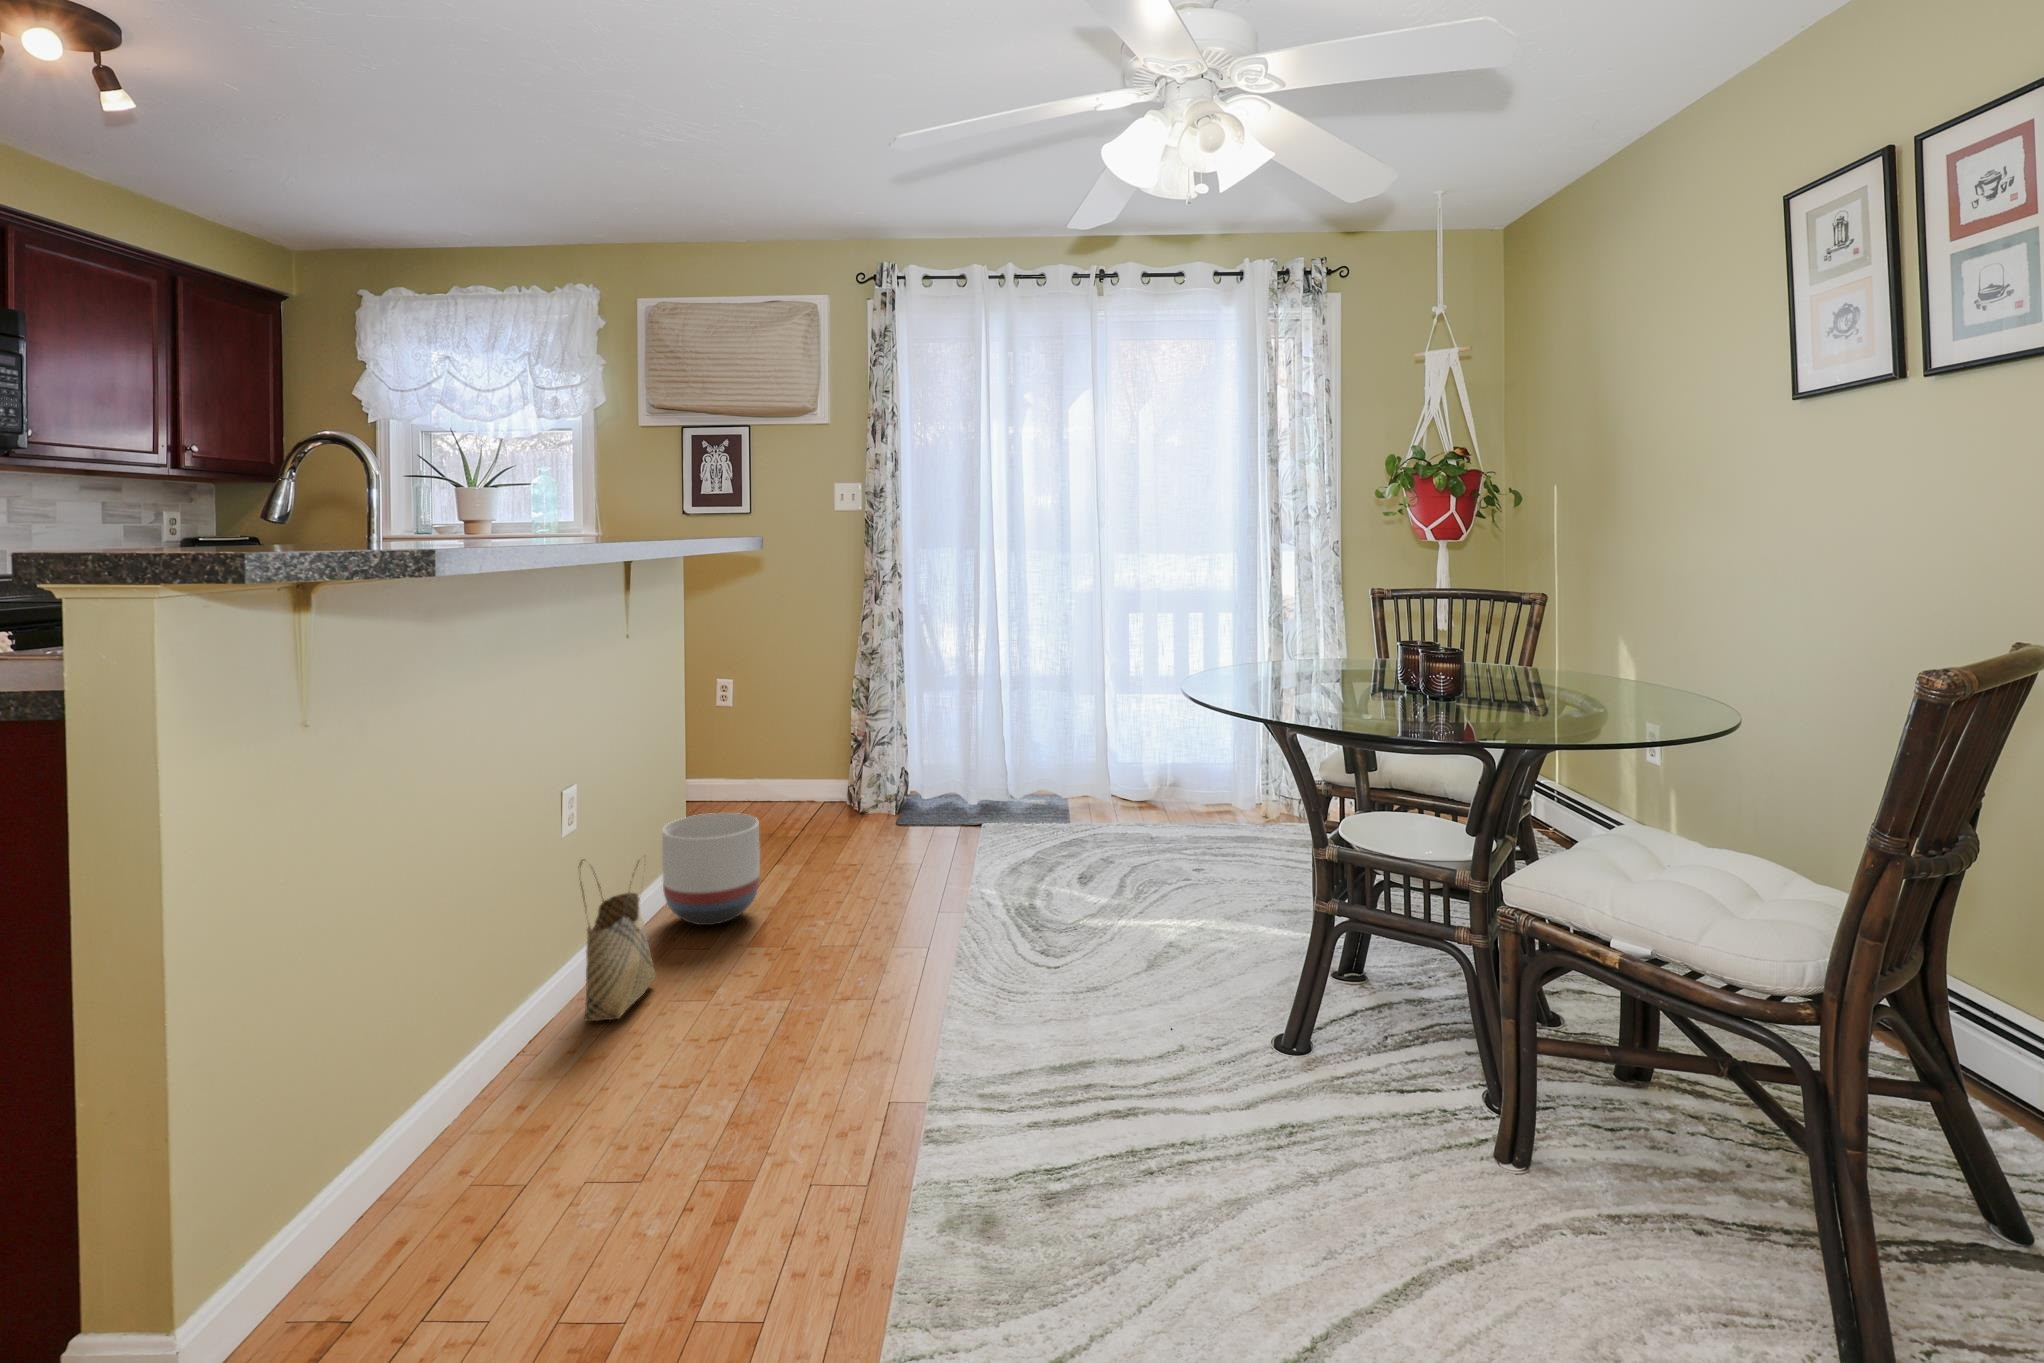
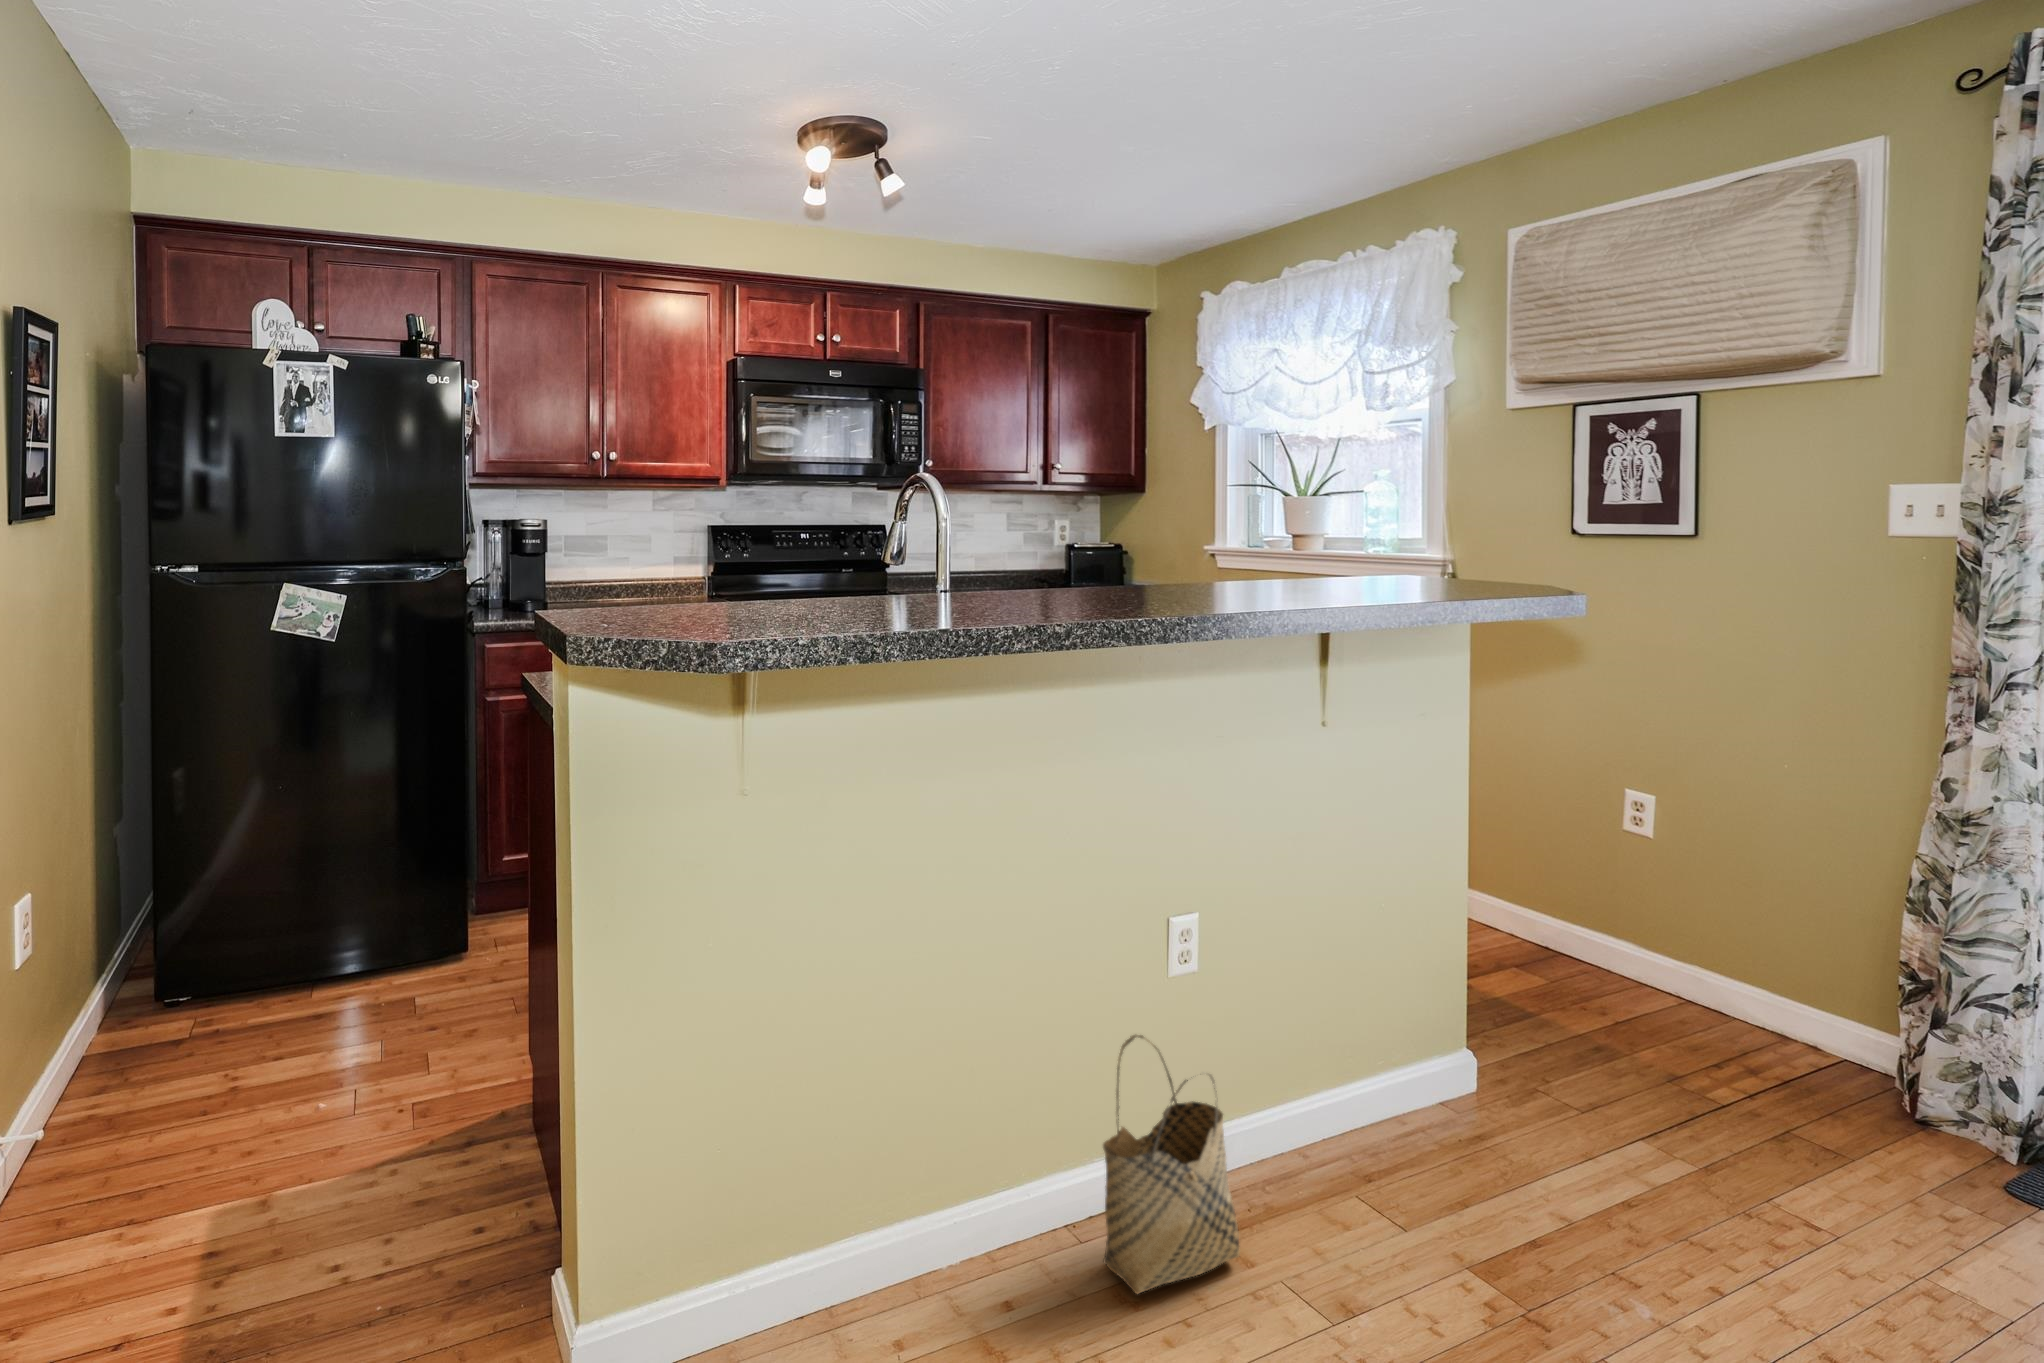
planter: present [662,813,760,925] -> none [1342,1014,1517,1221]

